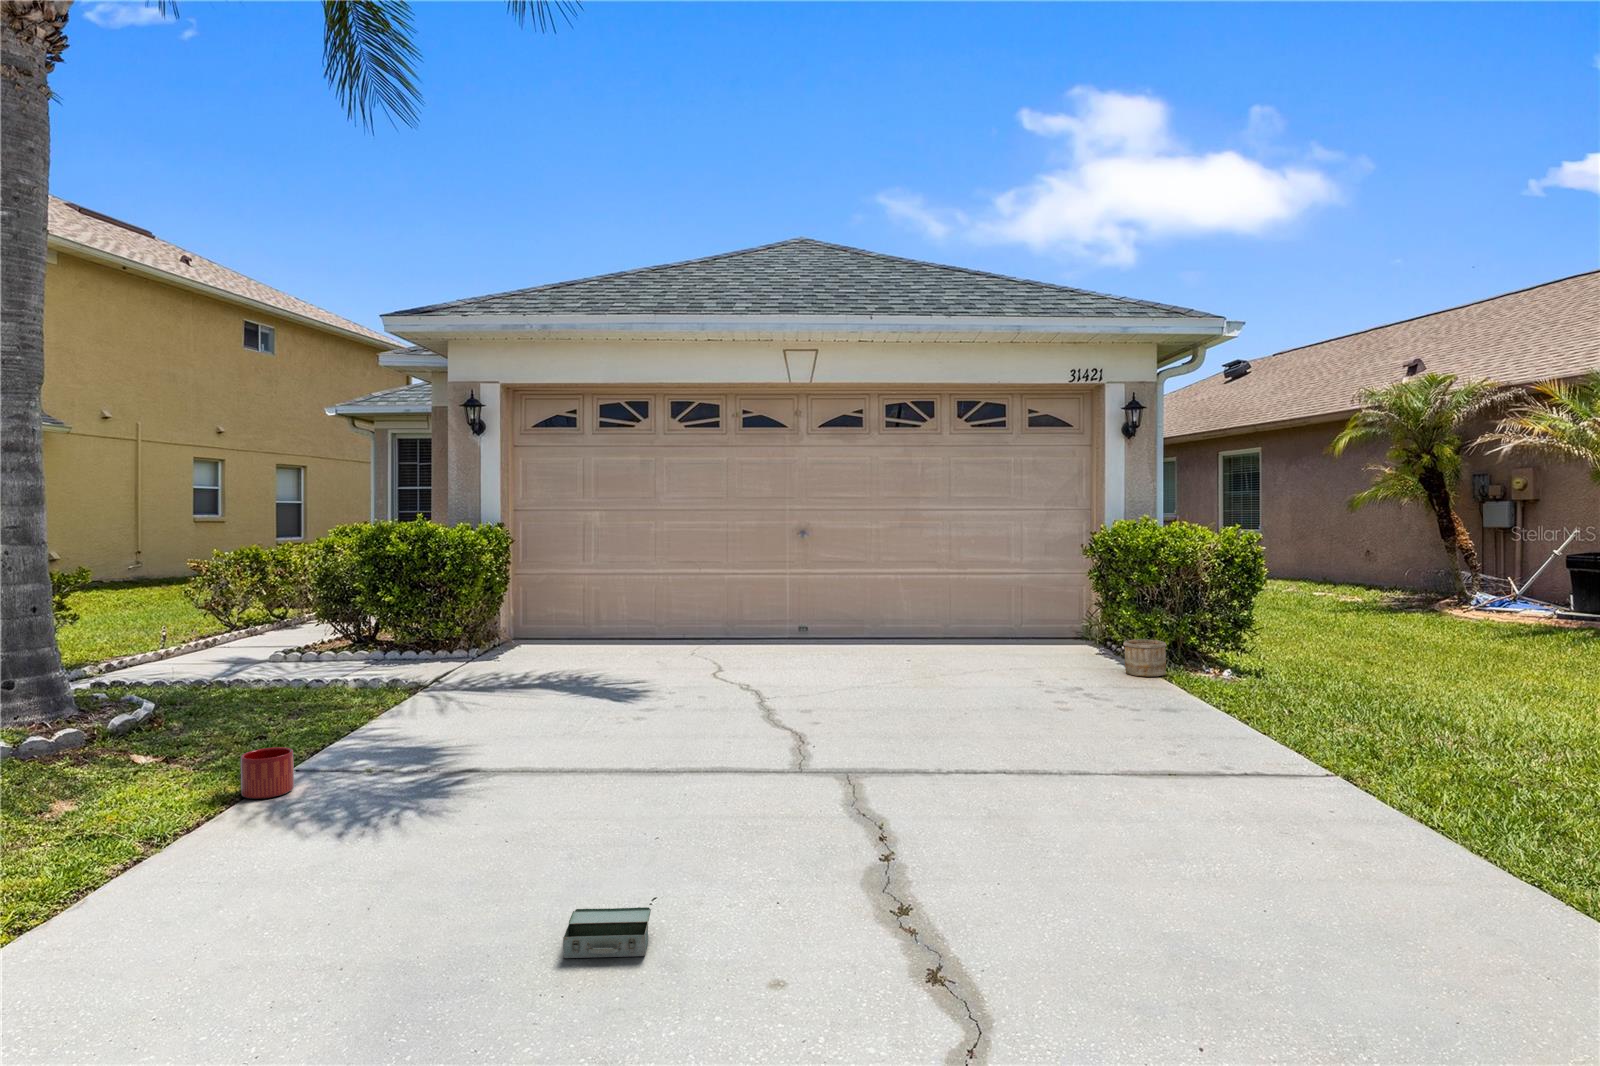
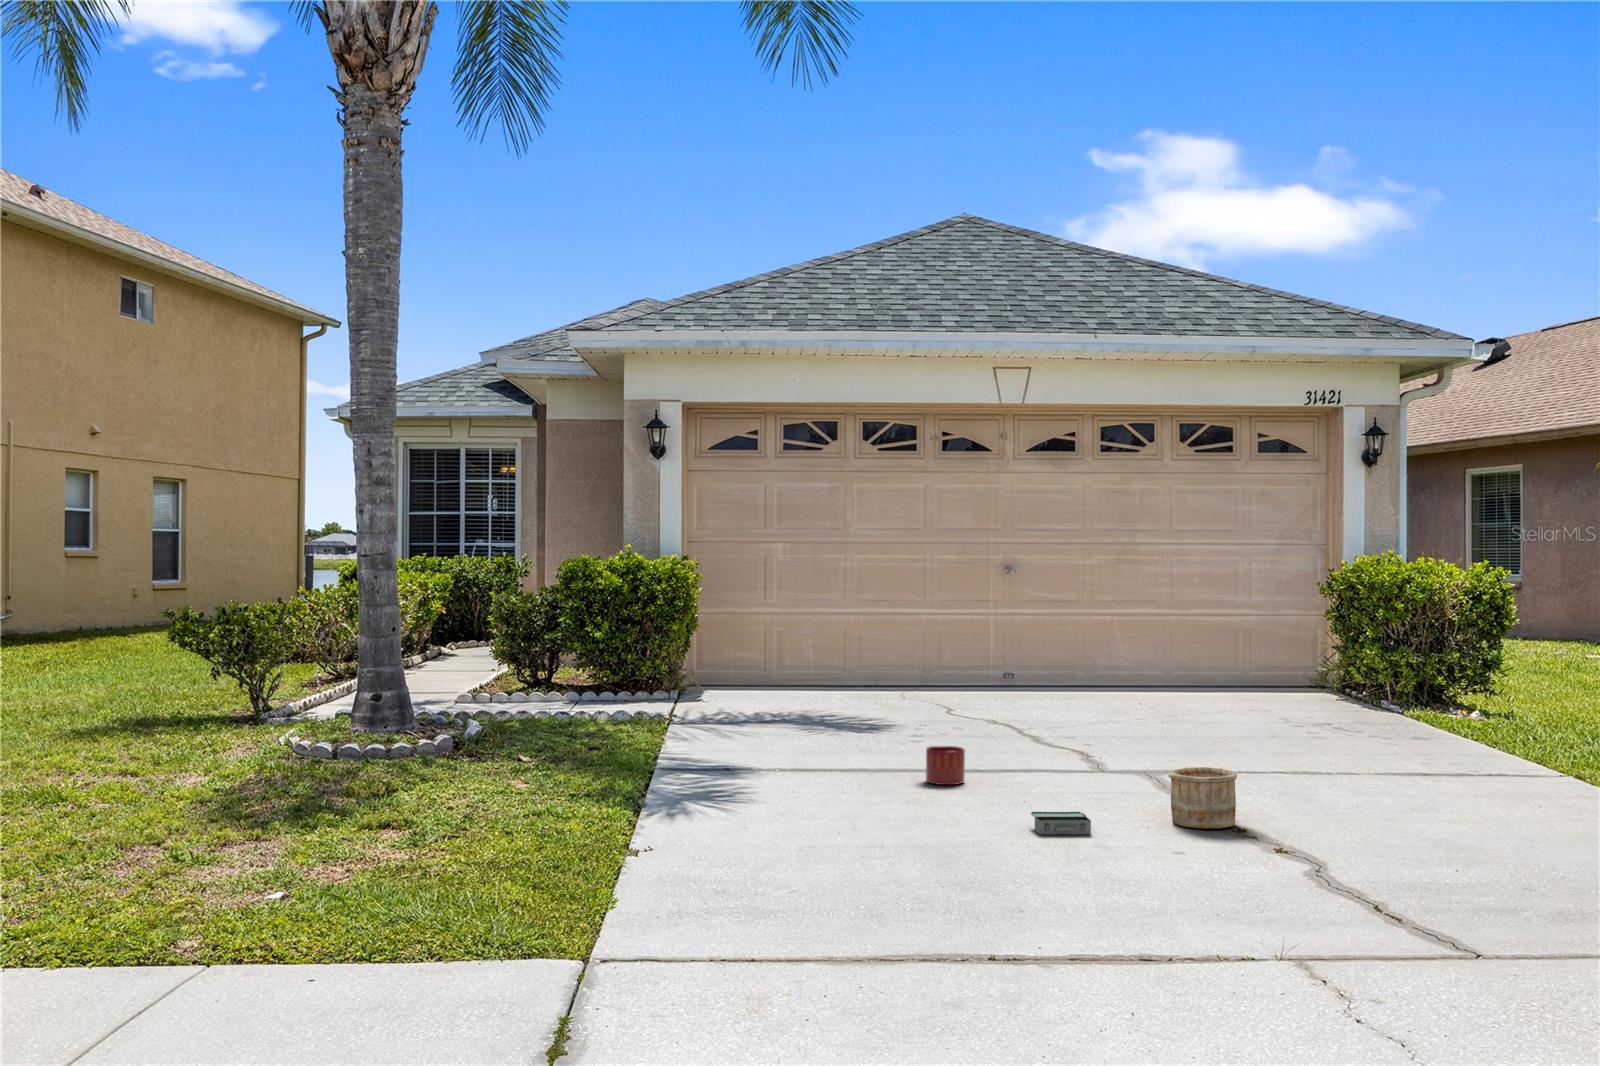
wooden bucket: present [1123,639,1167,677] -> present [1169,767,1237,829]
planter: present [241,747,294,799] -> present [926,746,965,785]

